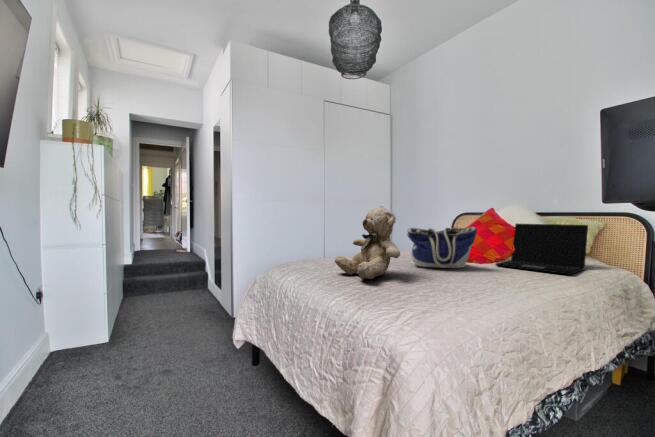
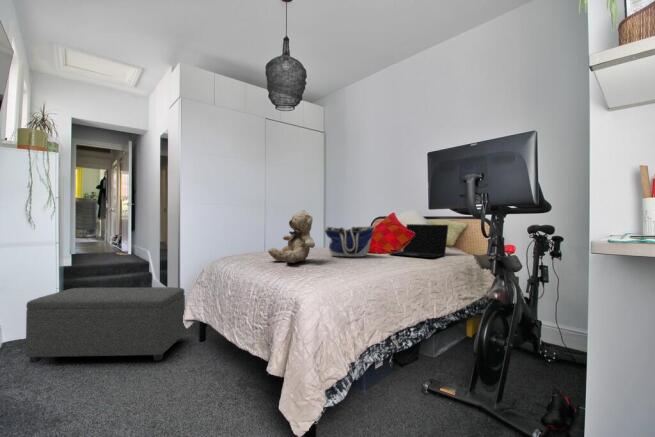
ottoman: none [63,295,235,390] -> present [26,287,185,363]

